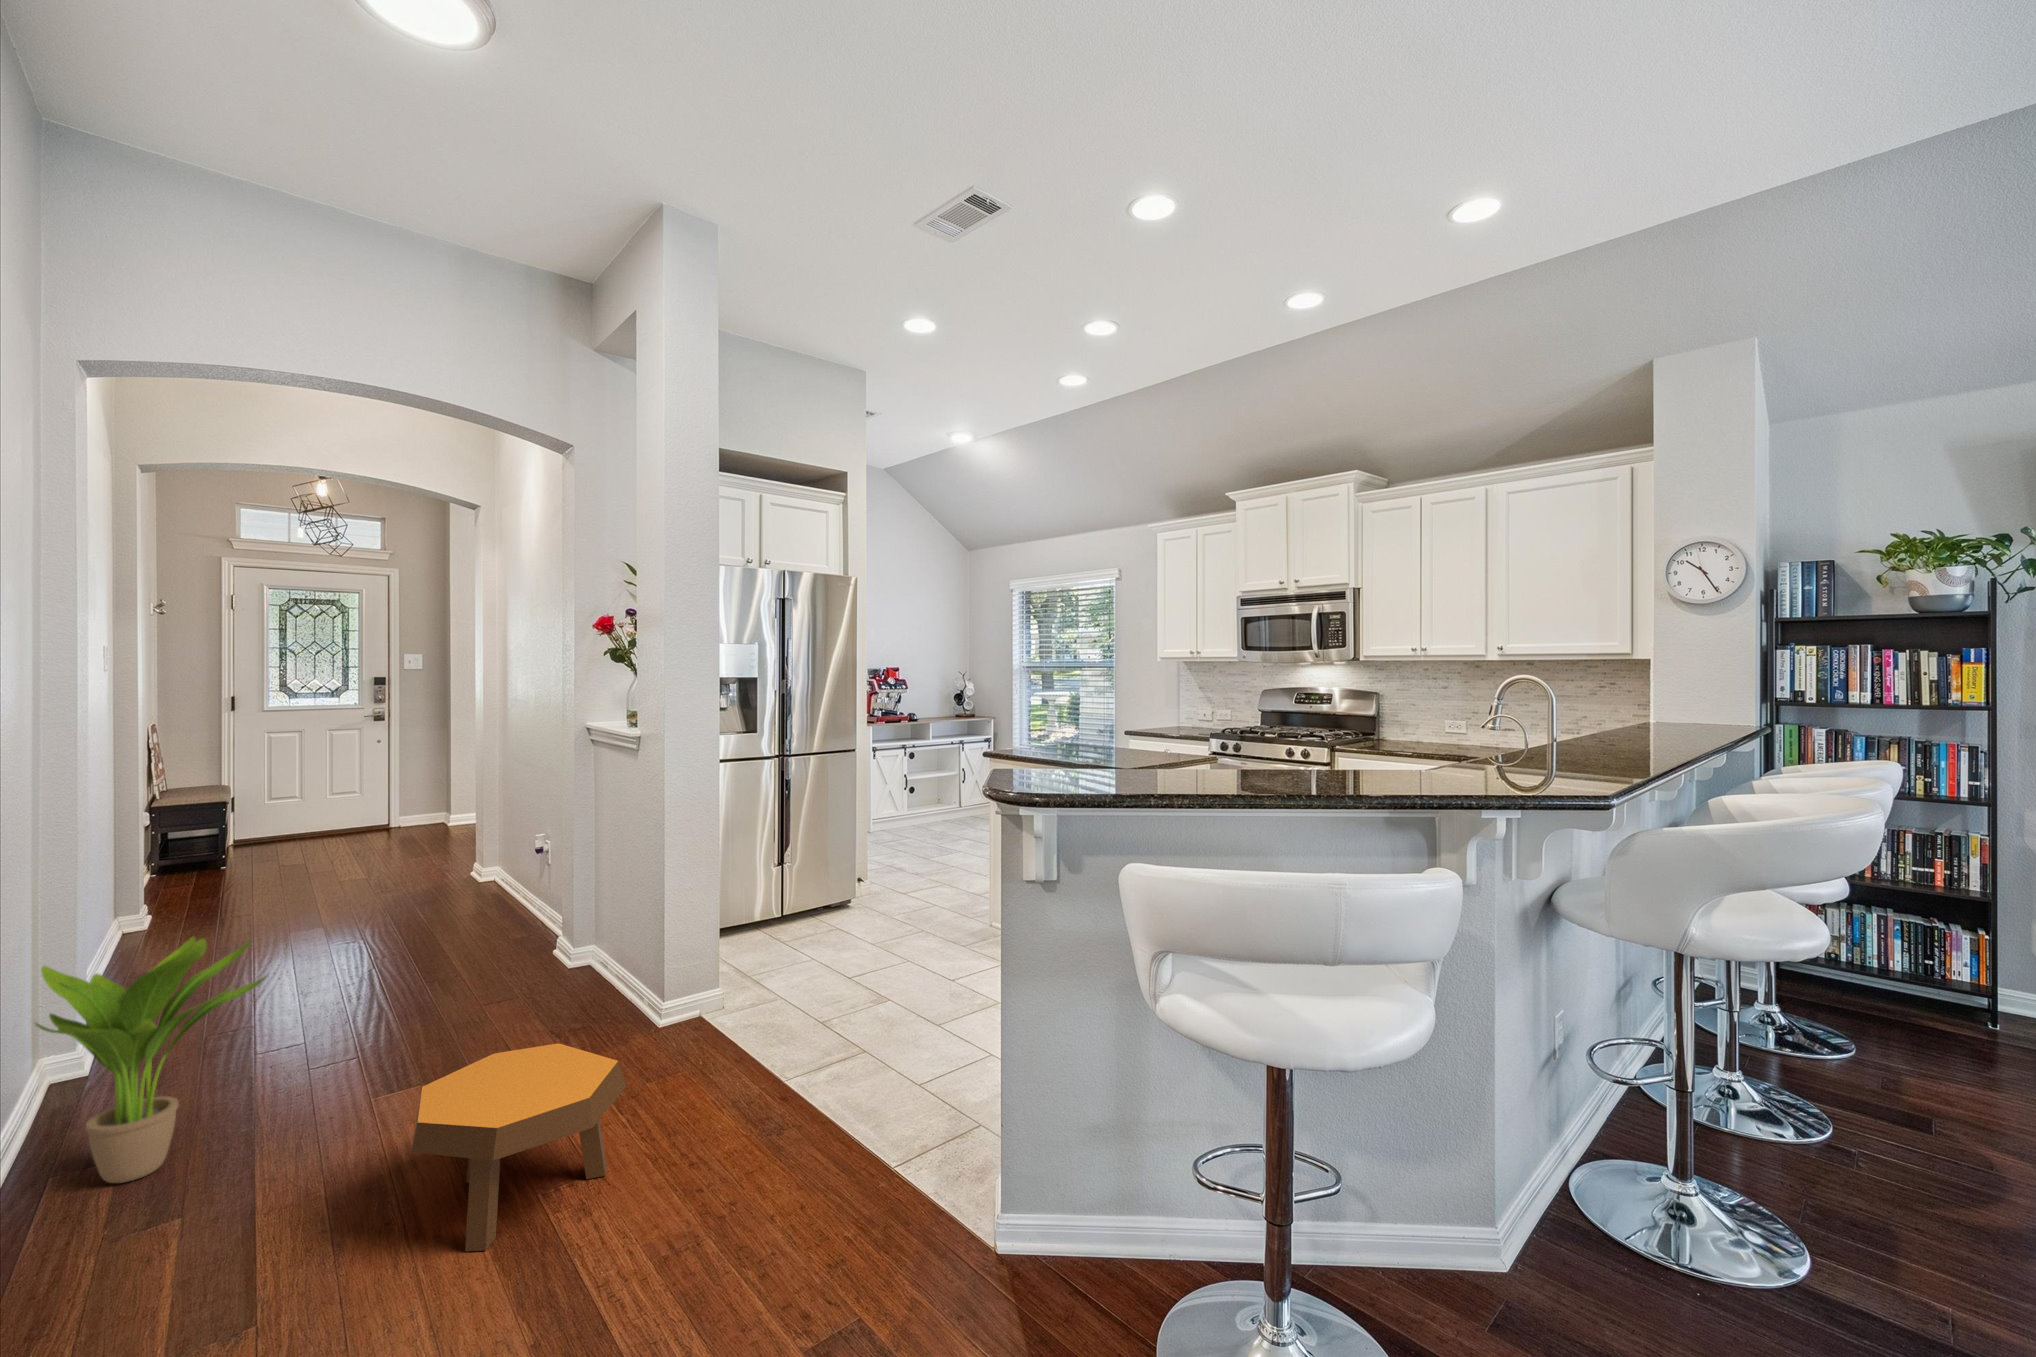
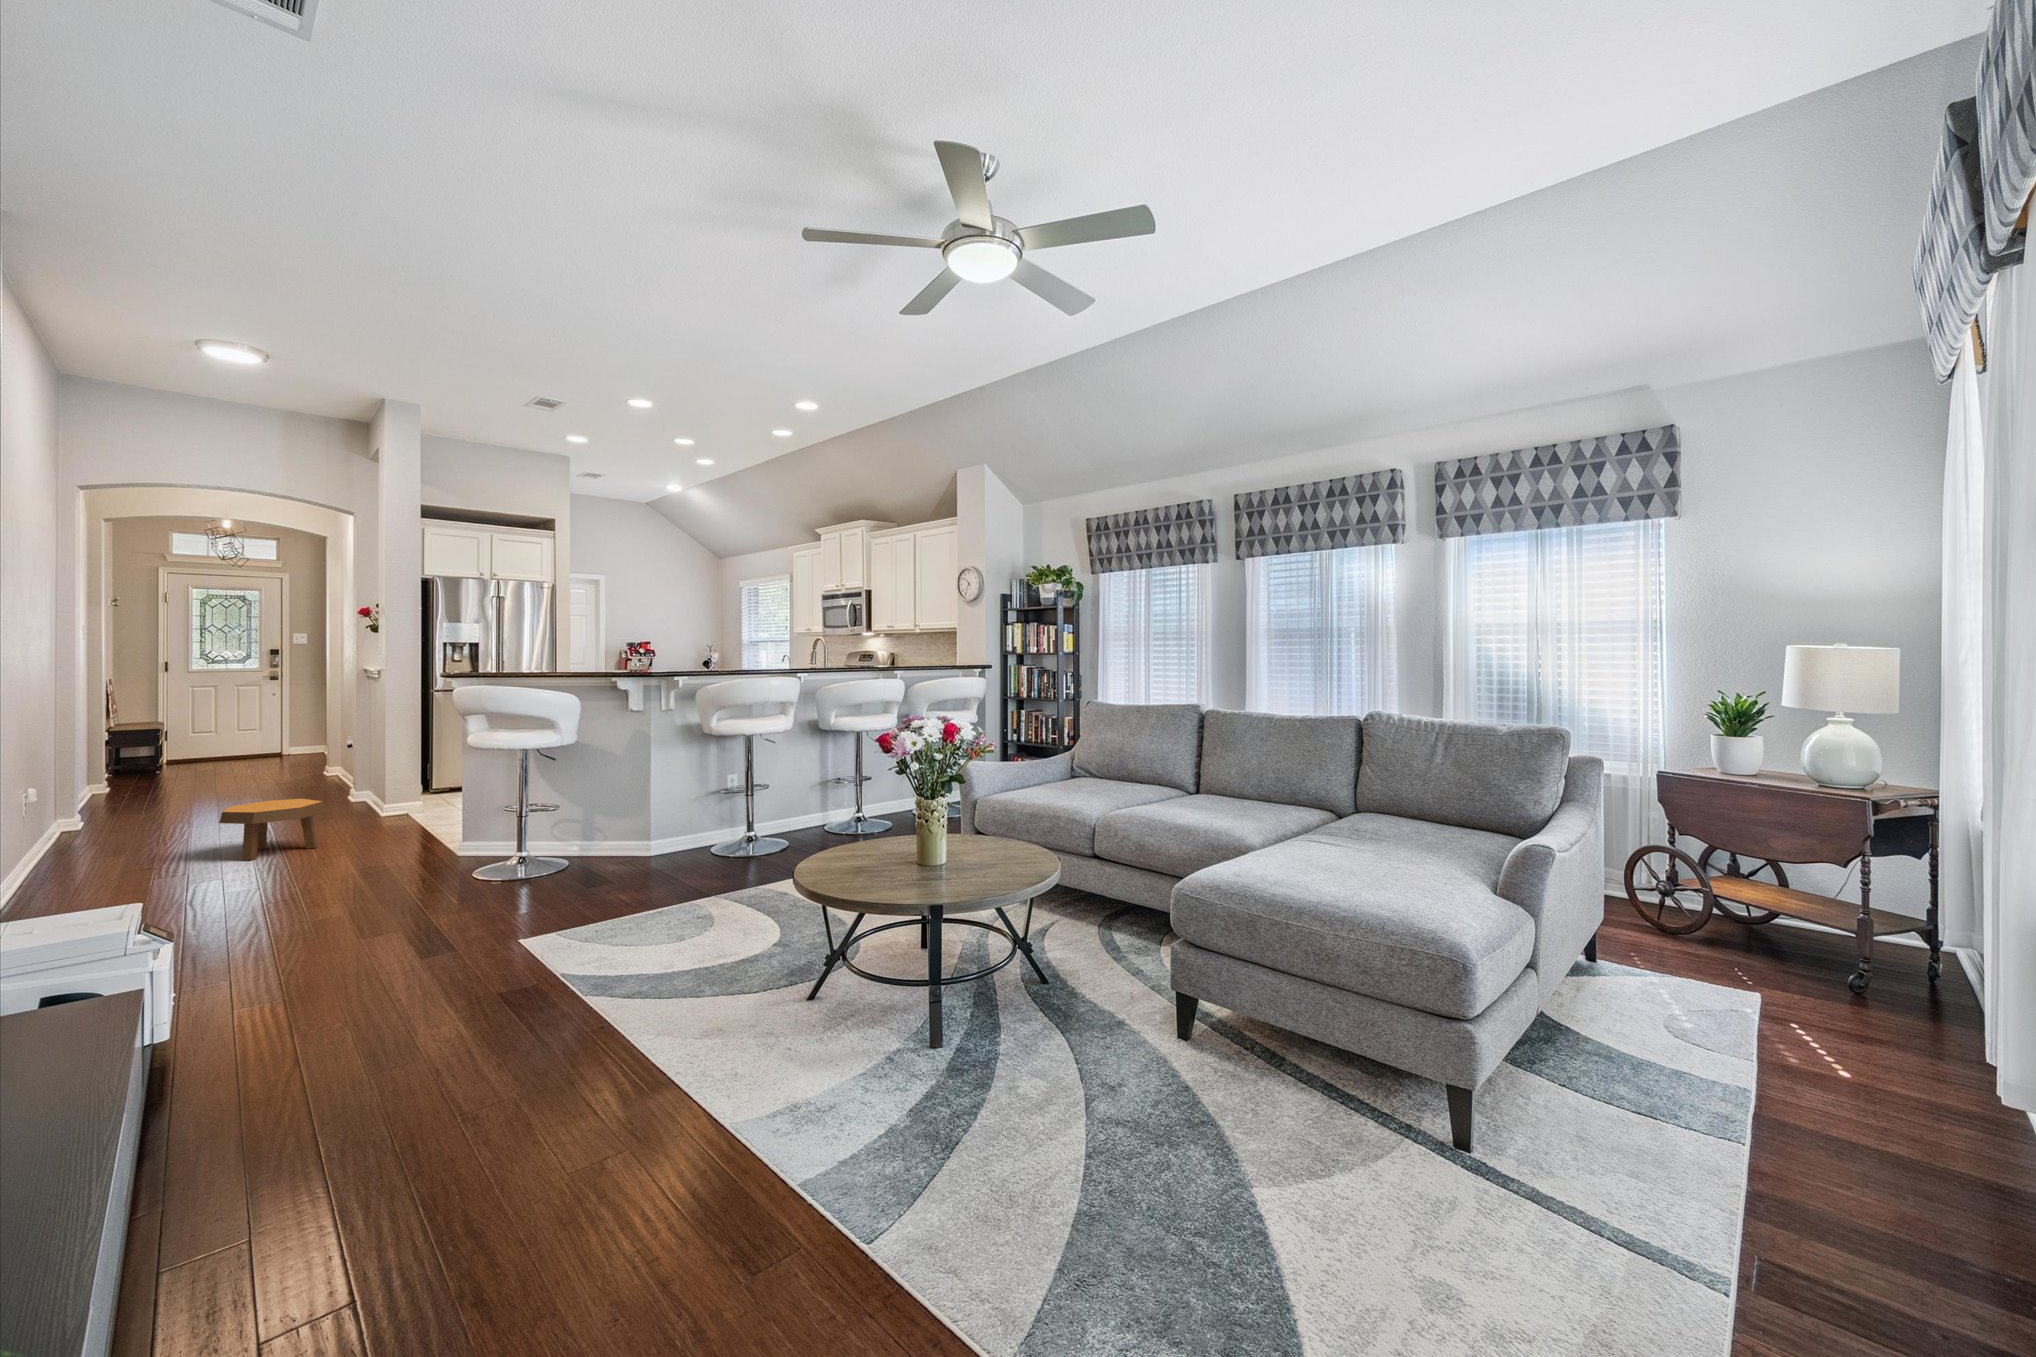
potted plant: present [36,937,268,1183] -> none [57,747,165,852]

